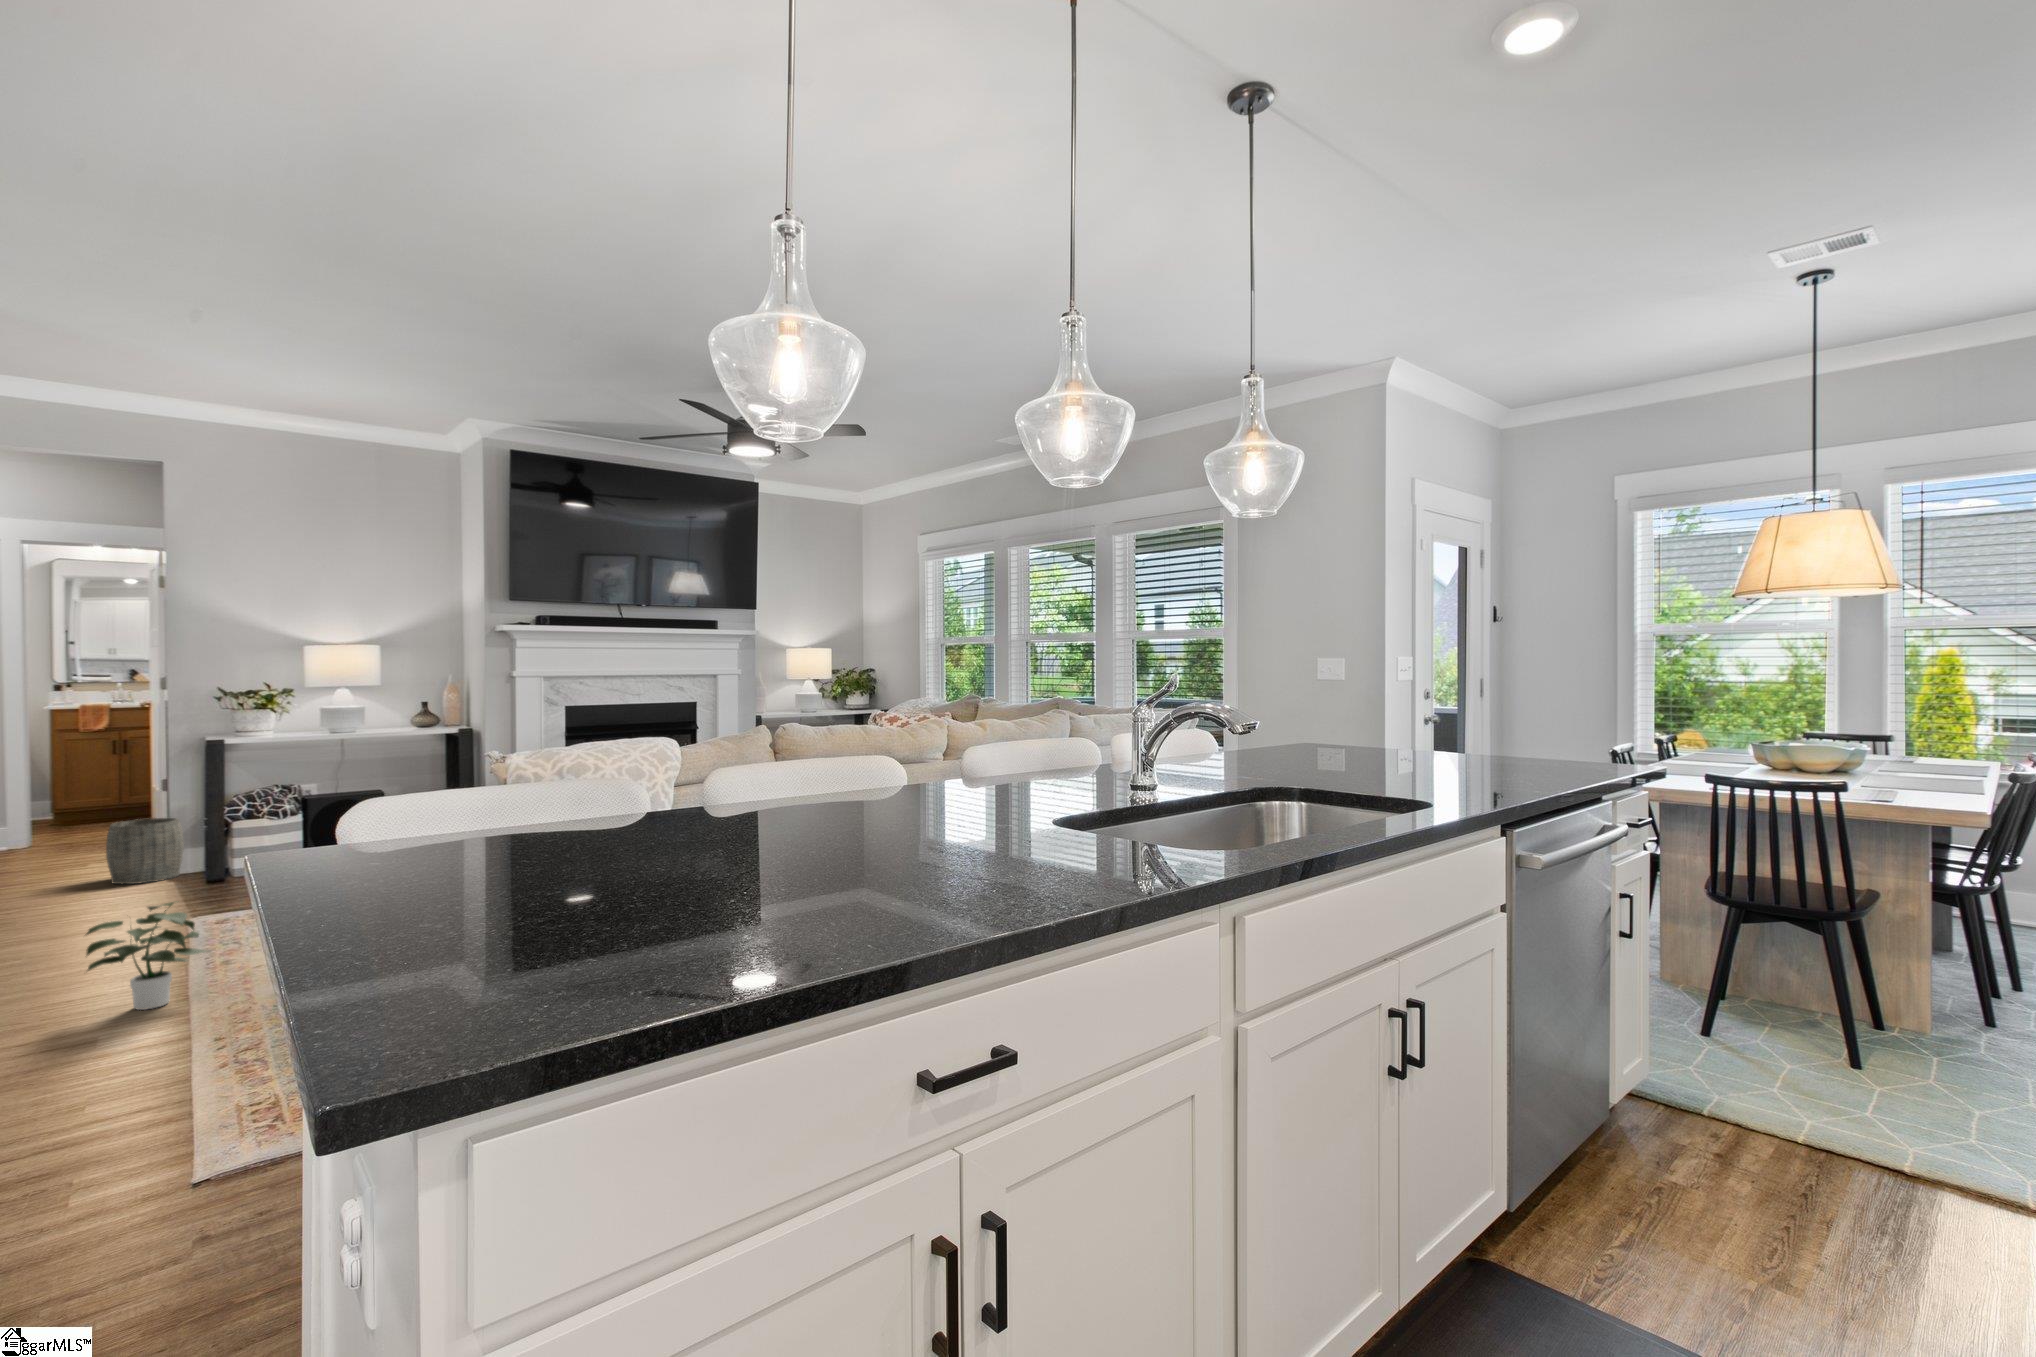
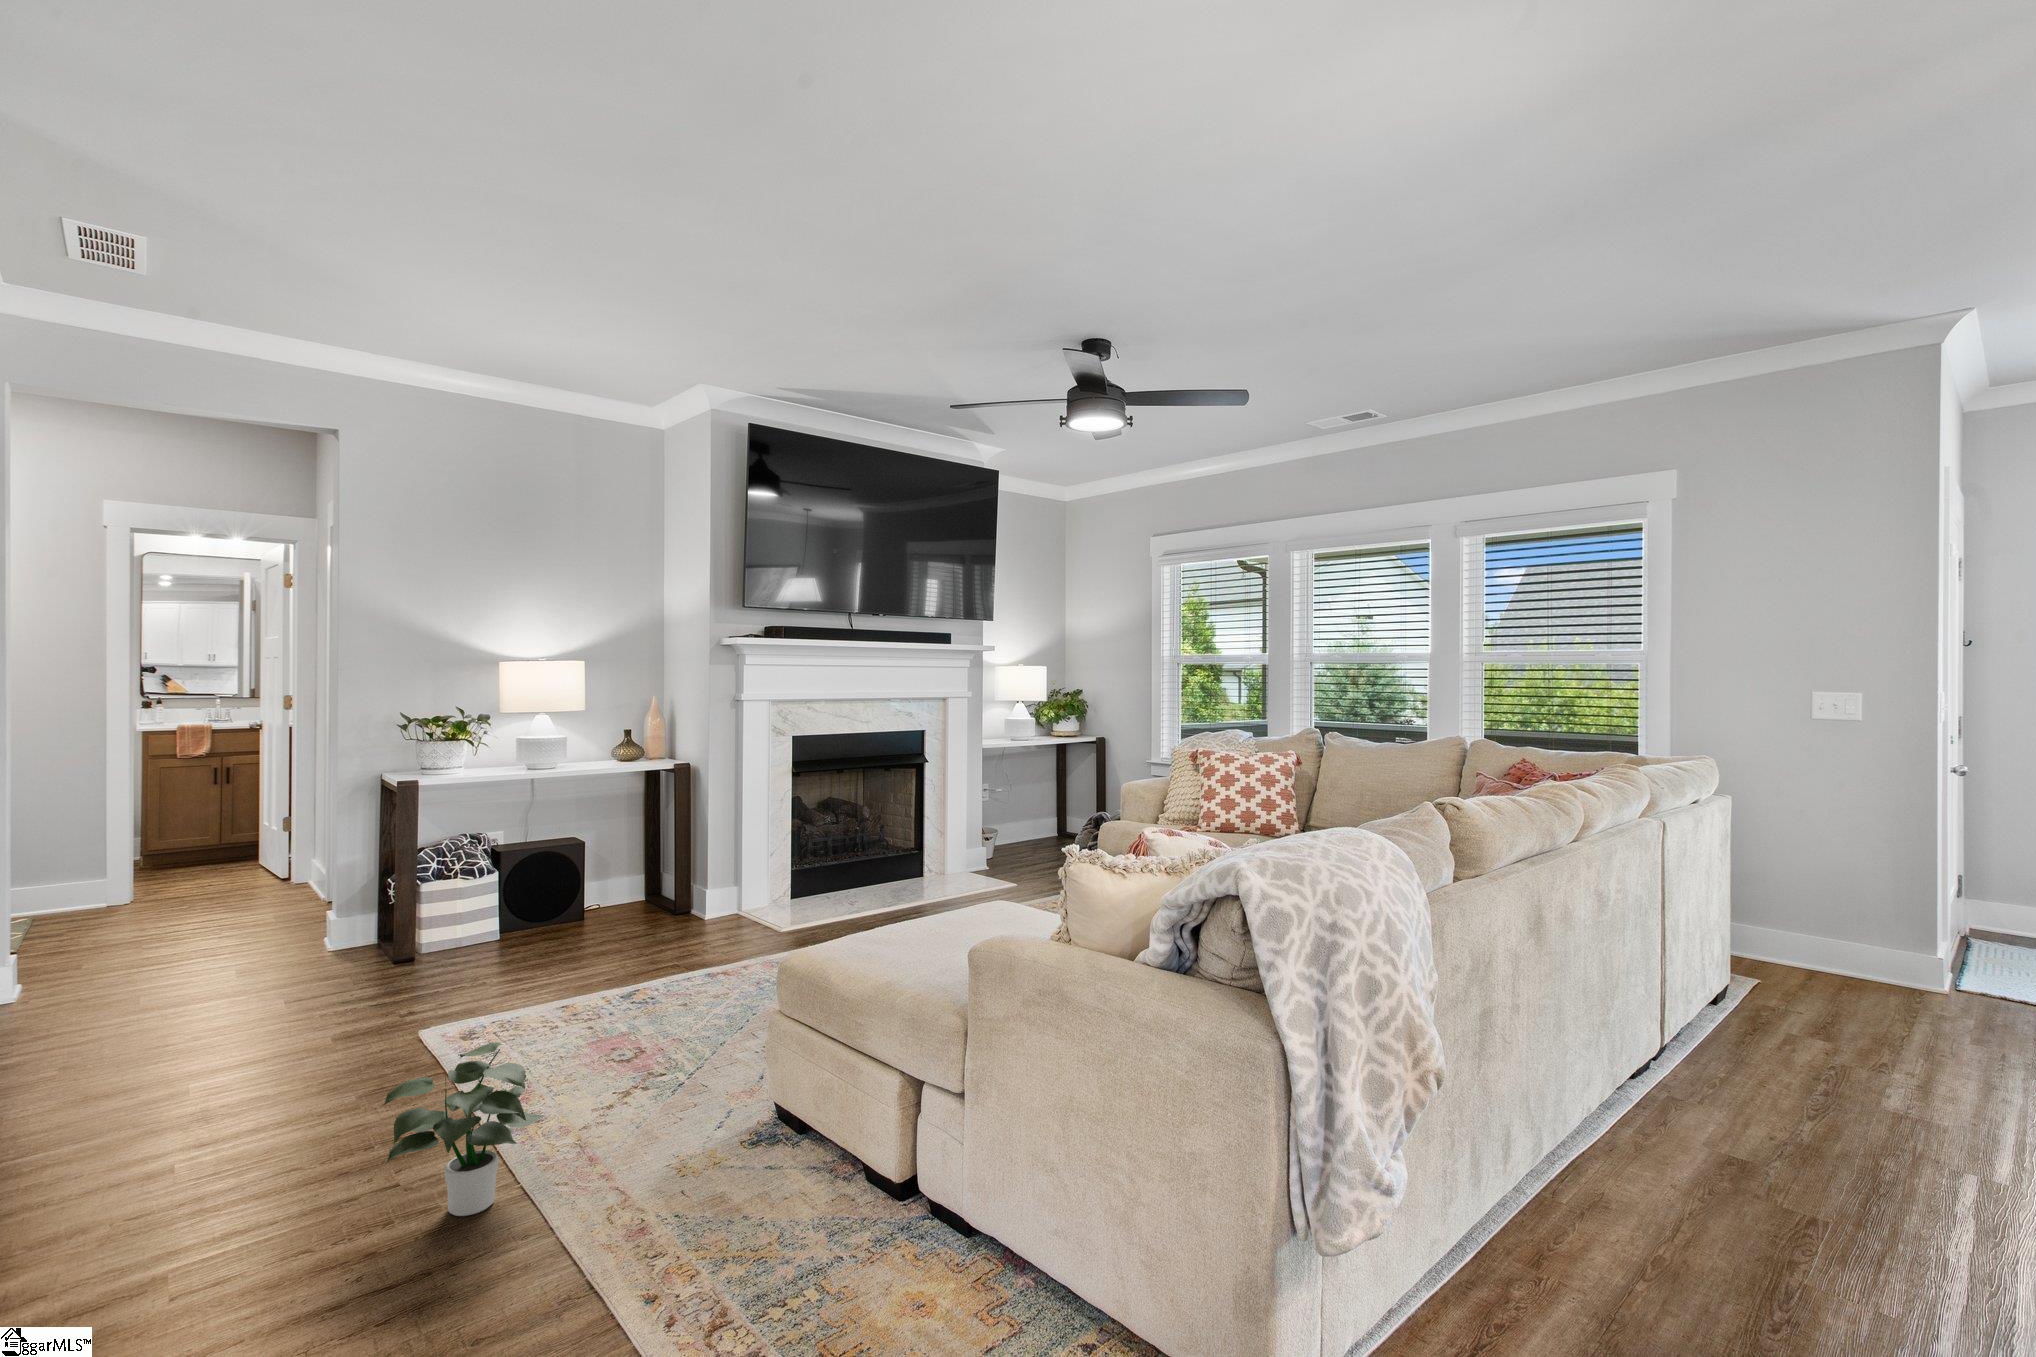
woven basket: present [106,818,184,884] -> none [262,875,353,964]

